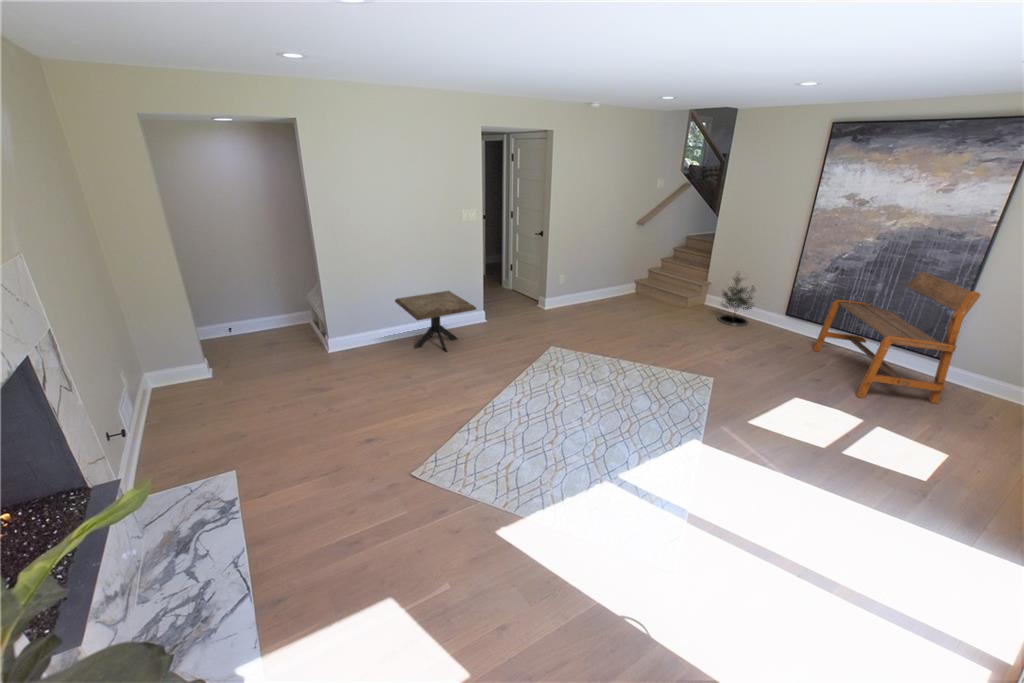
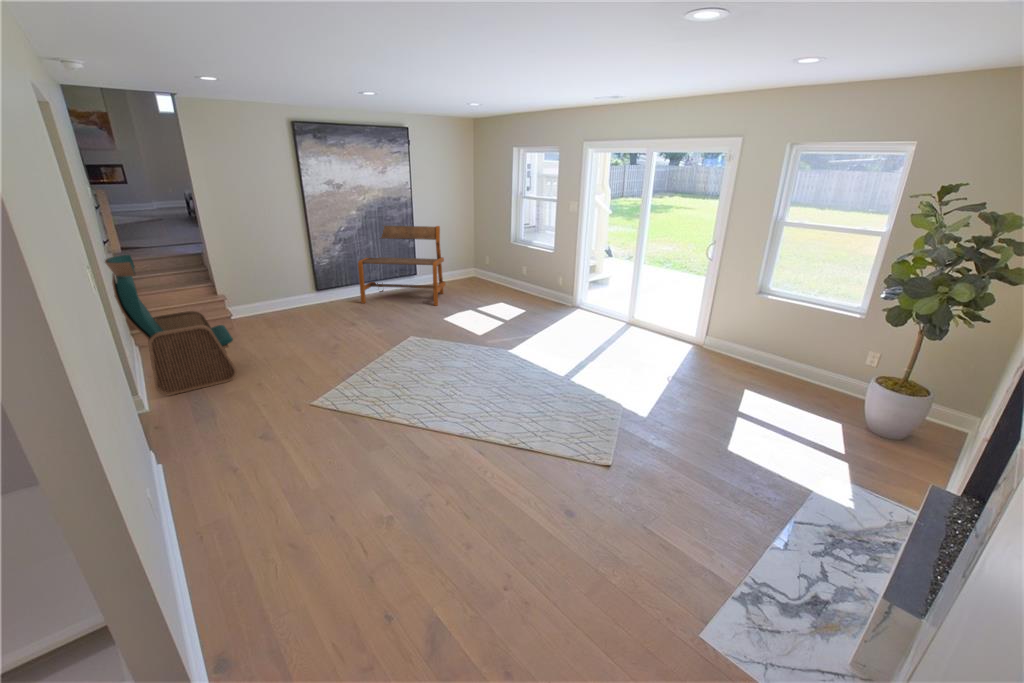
armchair: none [567,221,627,320] -> present [105,255,236,395]
potted tree: present [718,277,756,326] -> none [261,268,300,322]
side table: present [395,291,476,352] -> none [144,407,312,550]

